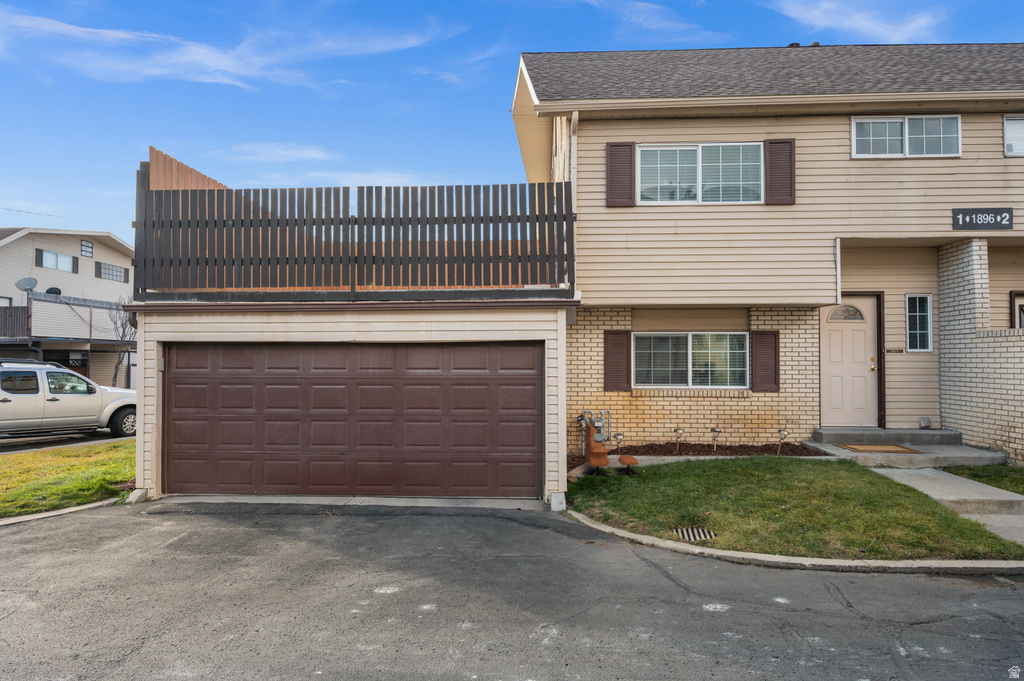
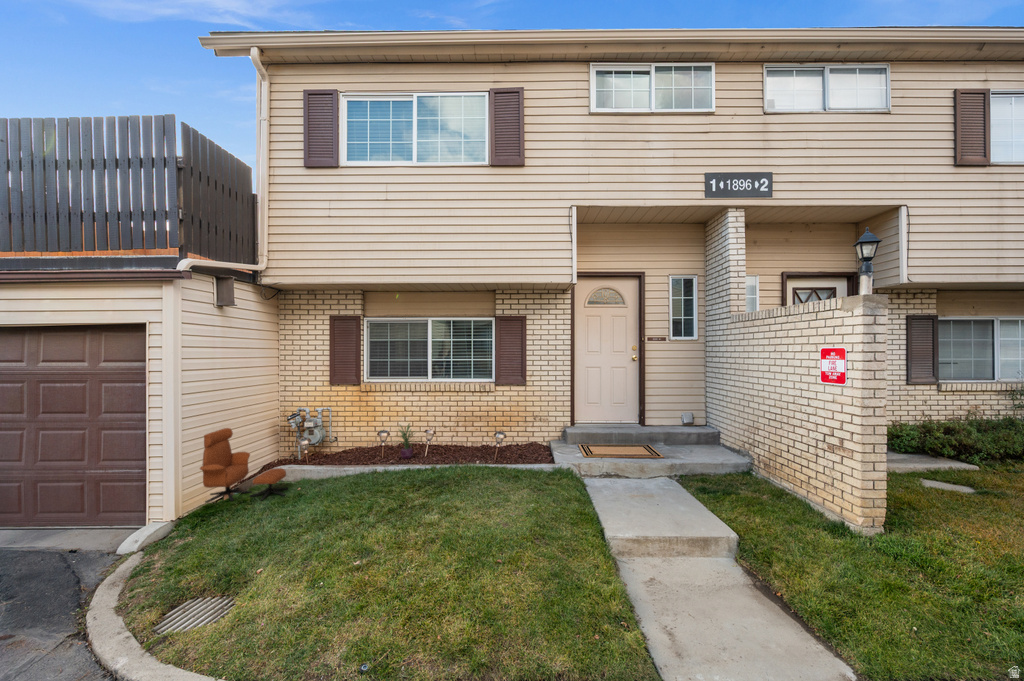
decorative plant: none [668,424,698,454] -> present [399,424,413,459]

